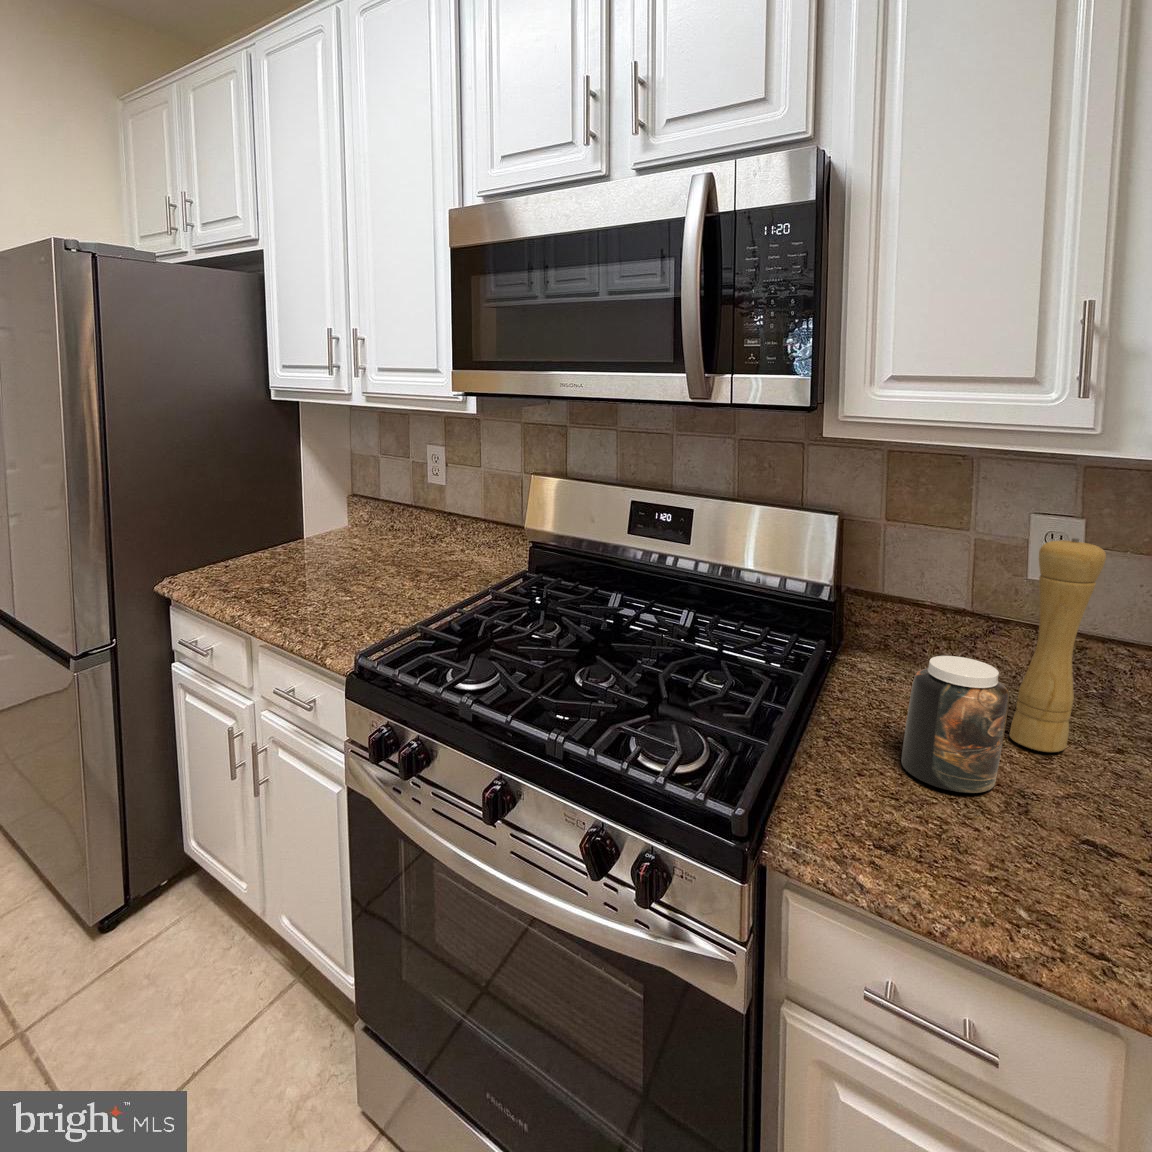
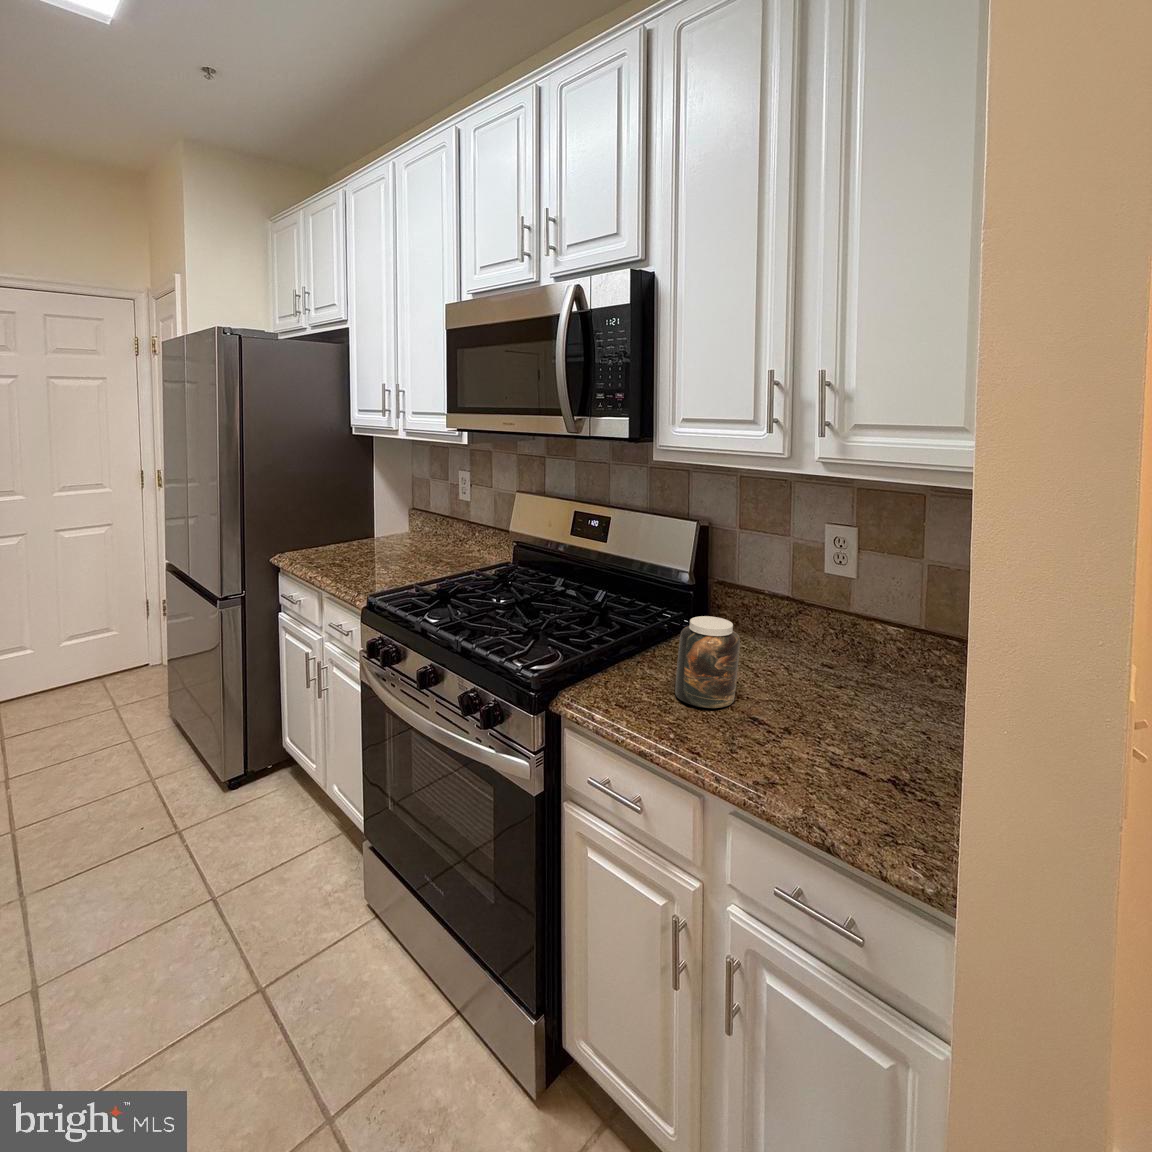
pepper mill: present [1010,538,1106,752] -> none [770,538,826,691]

